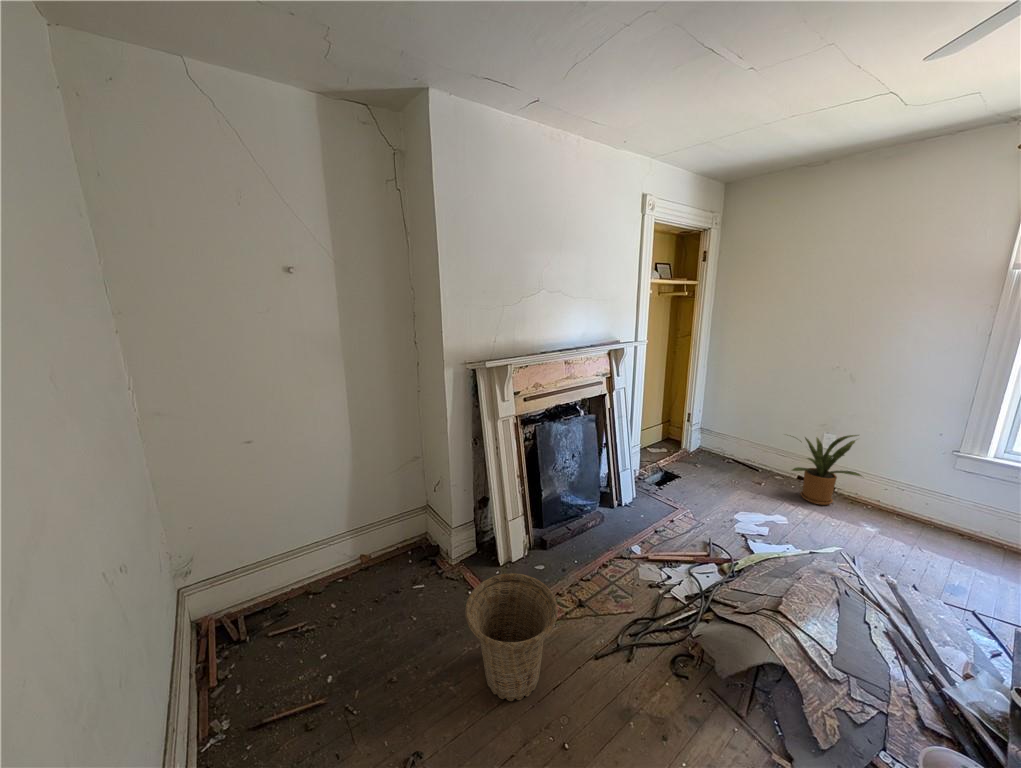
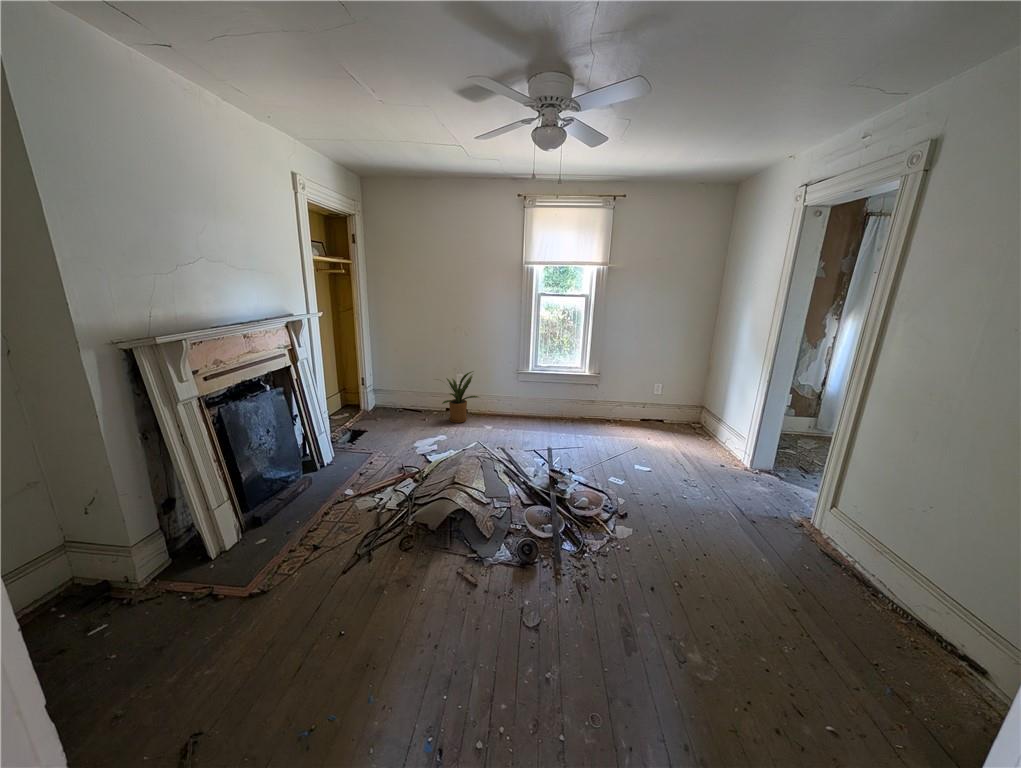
basket: present [465,573,558,701] -> none [208,532,311,648]

